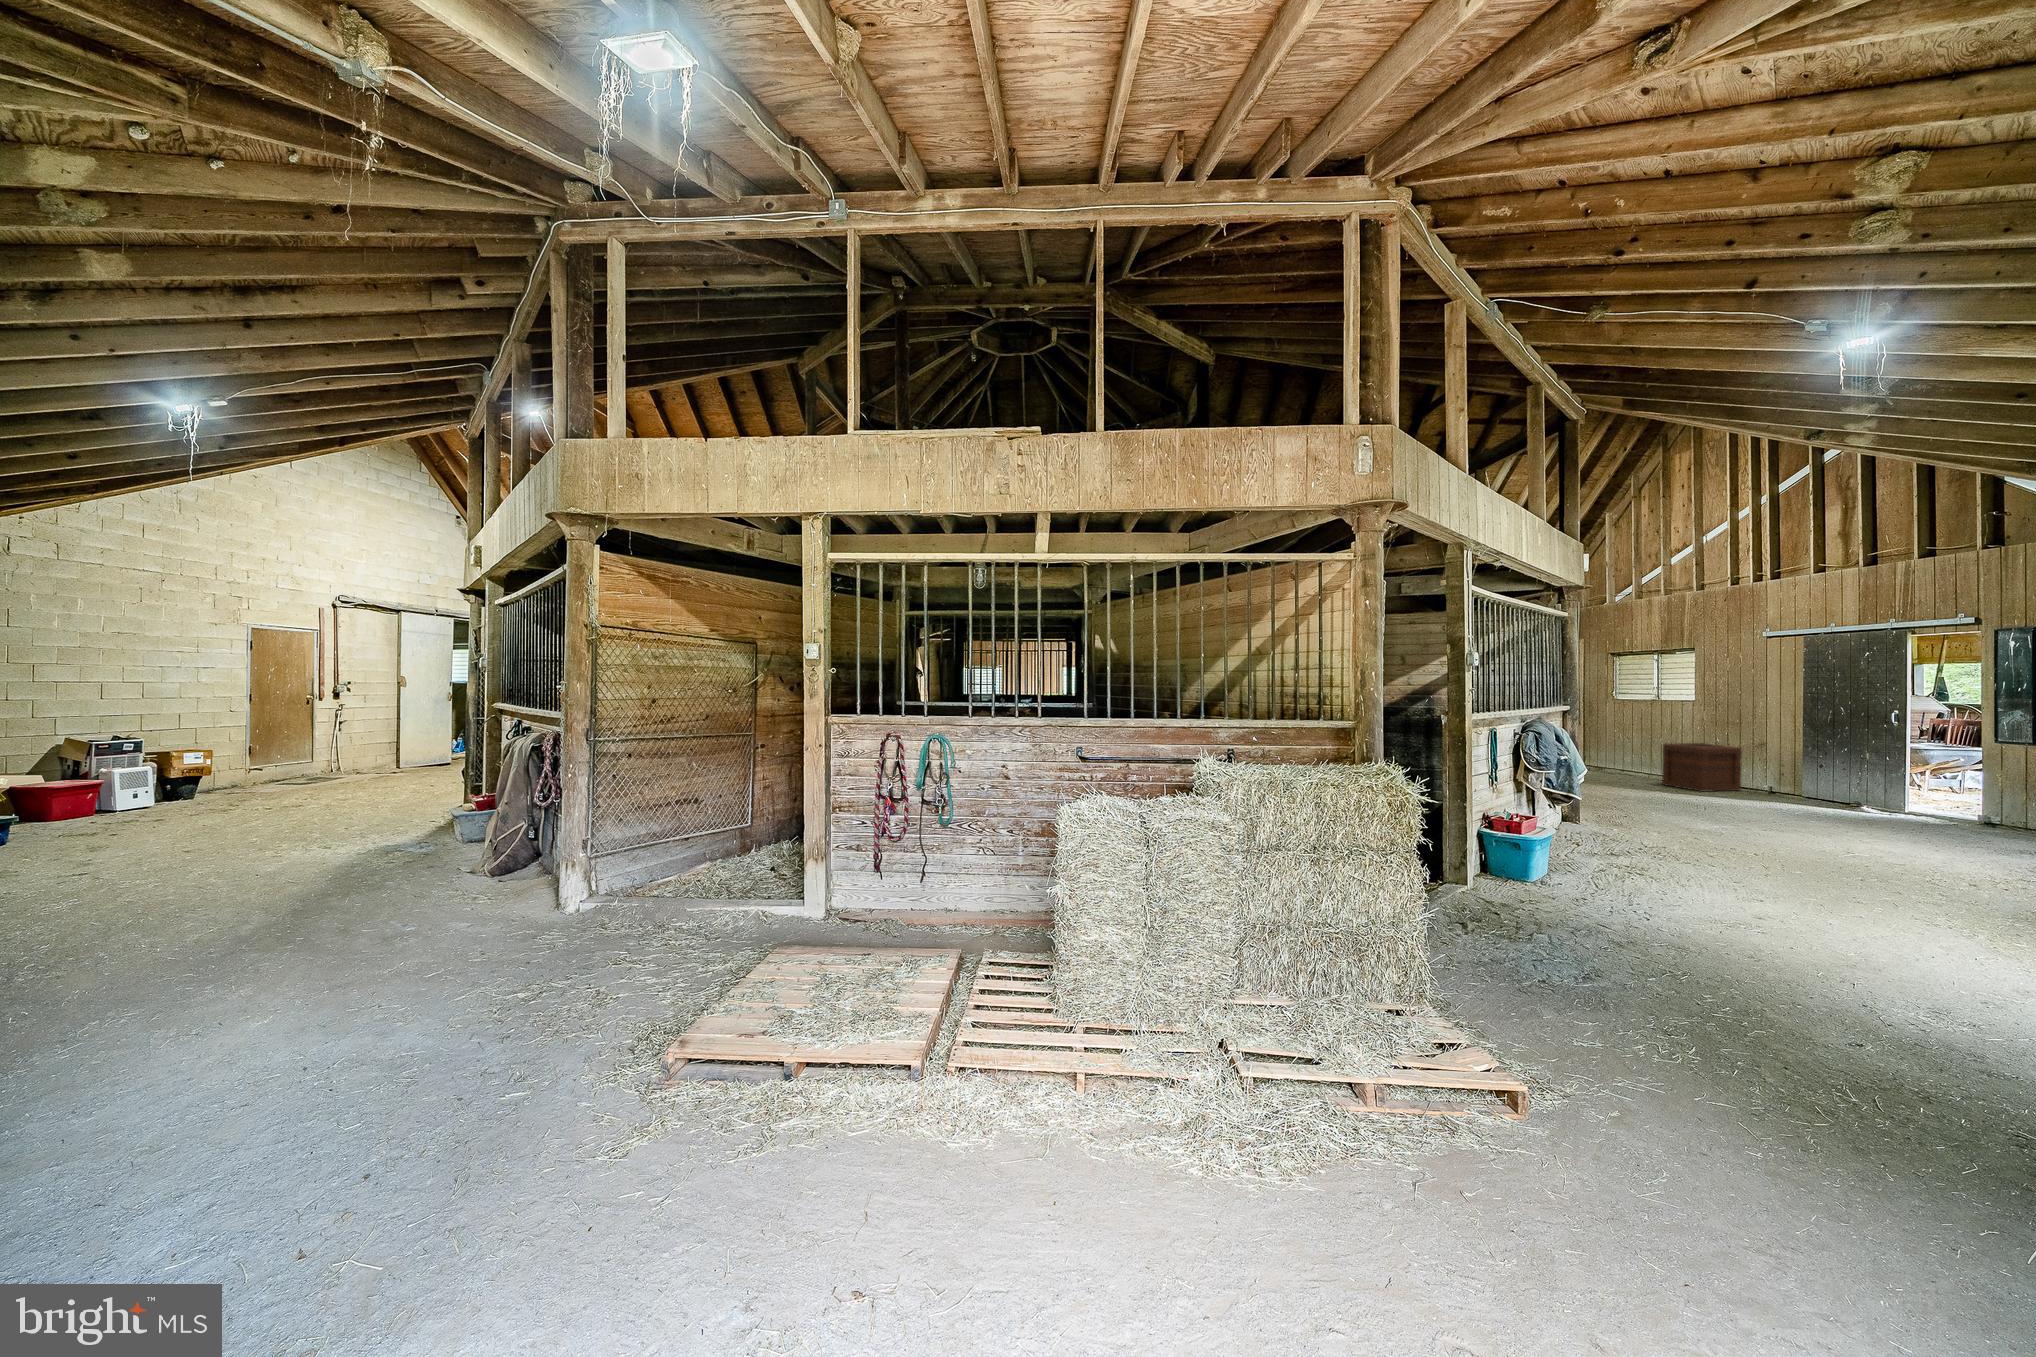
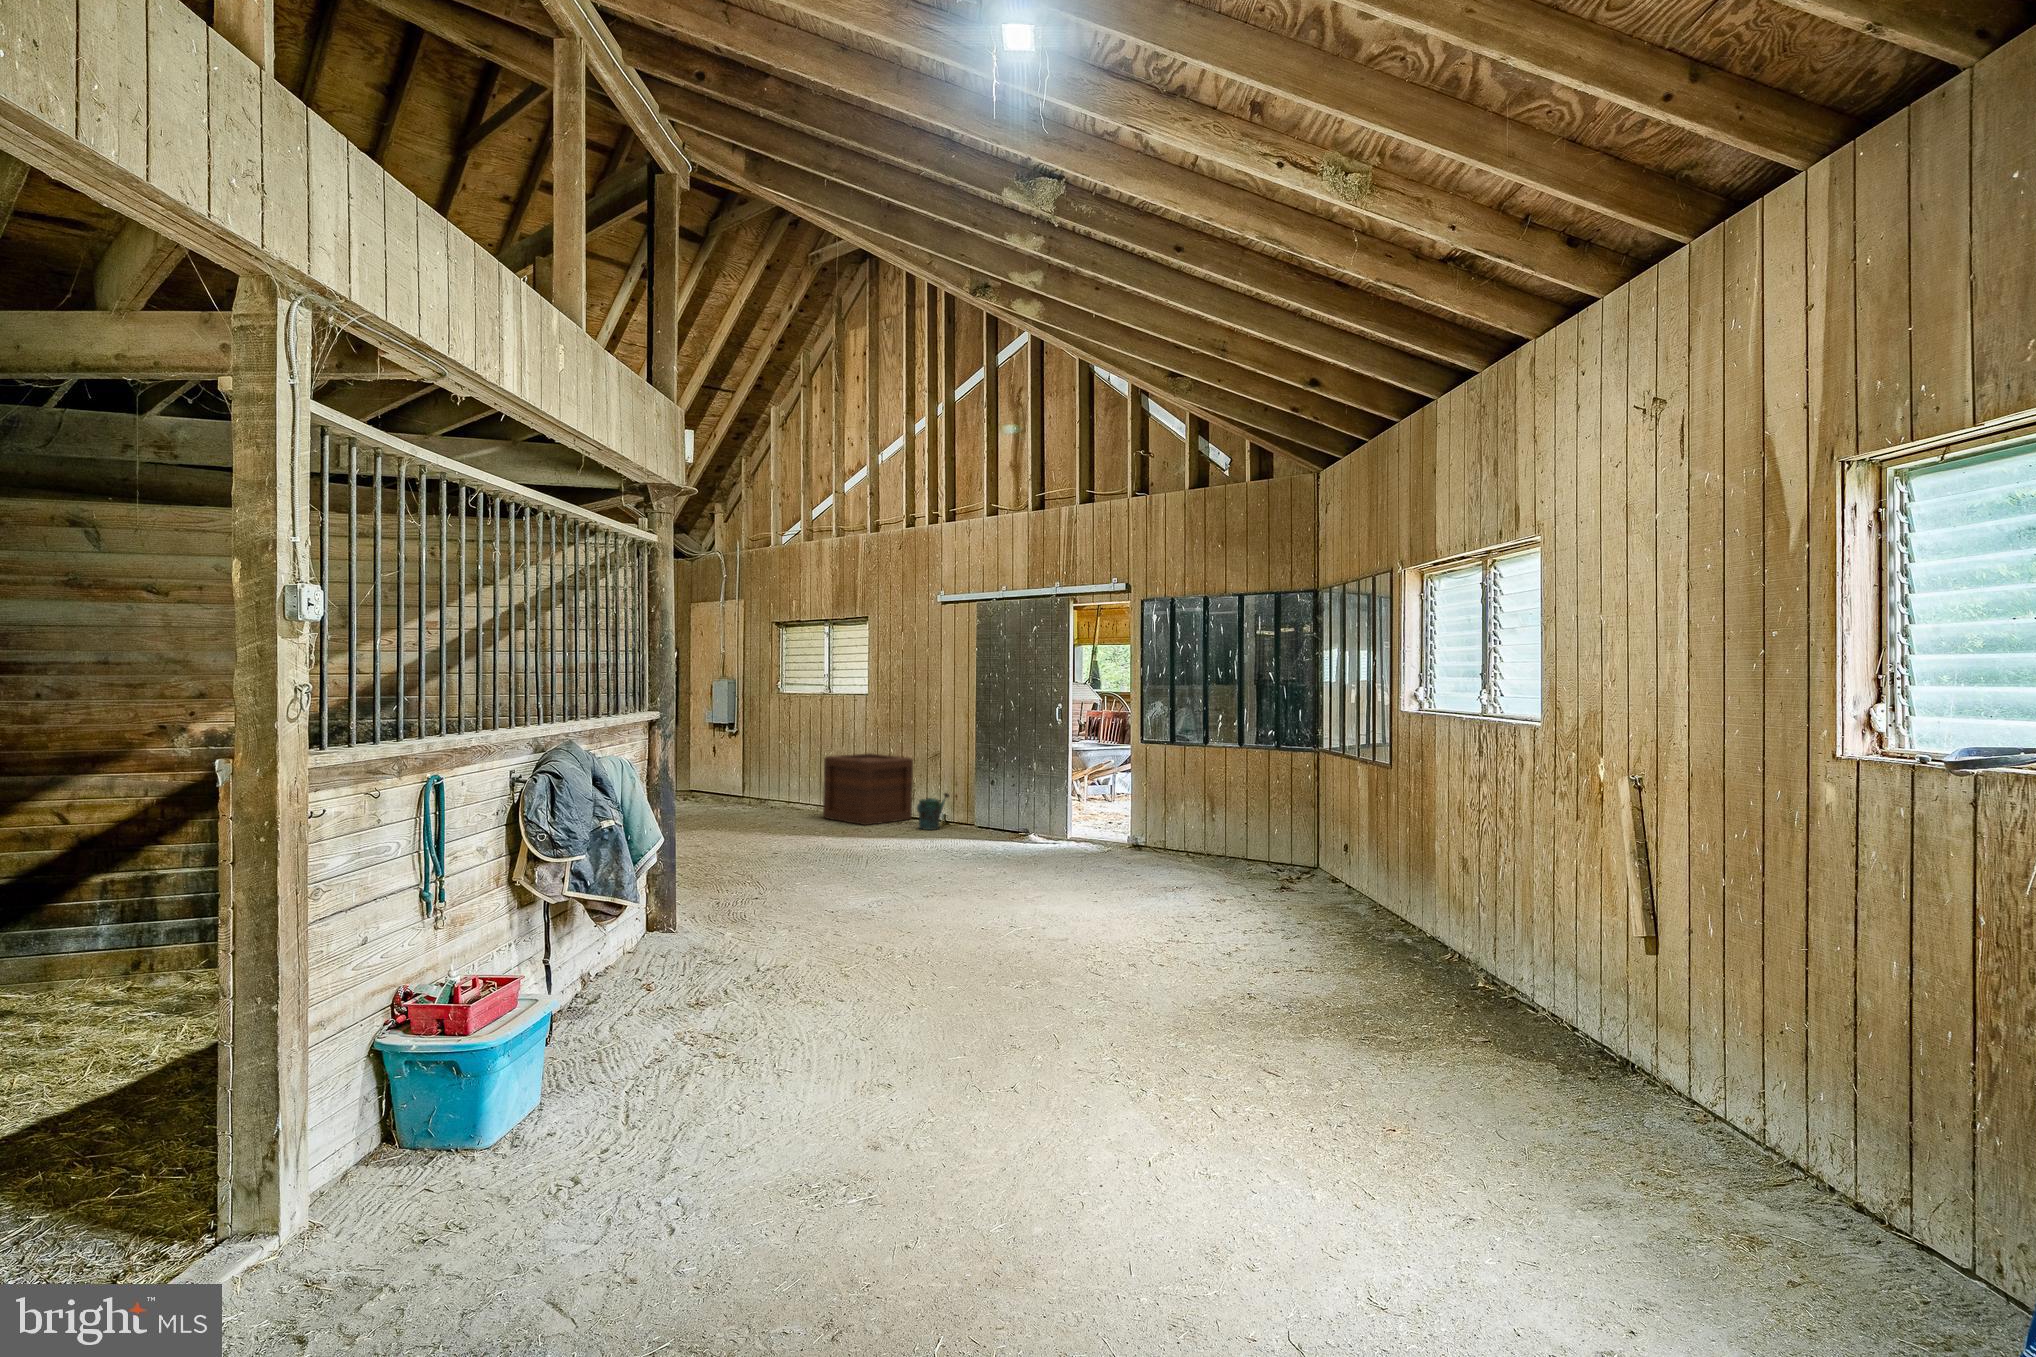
watering can: none [1750,773,1780,798] -> present [917,793,949,830]

